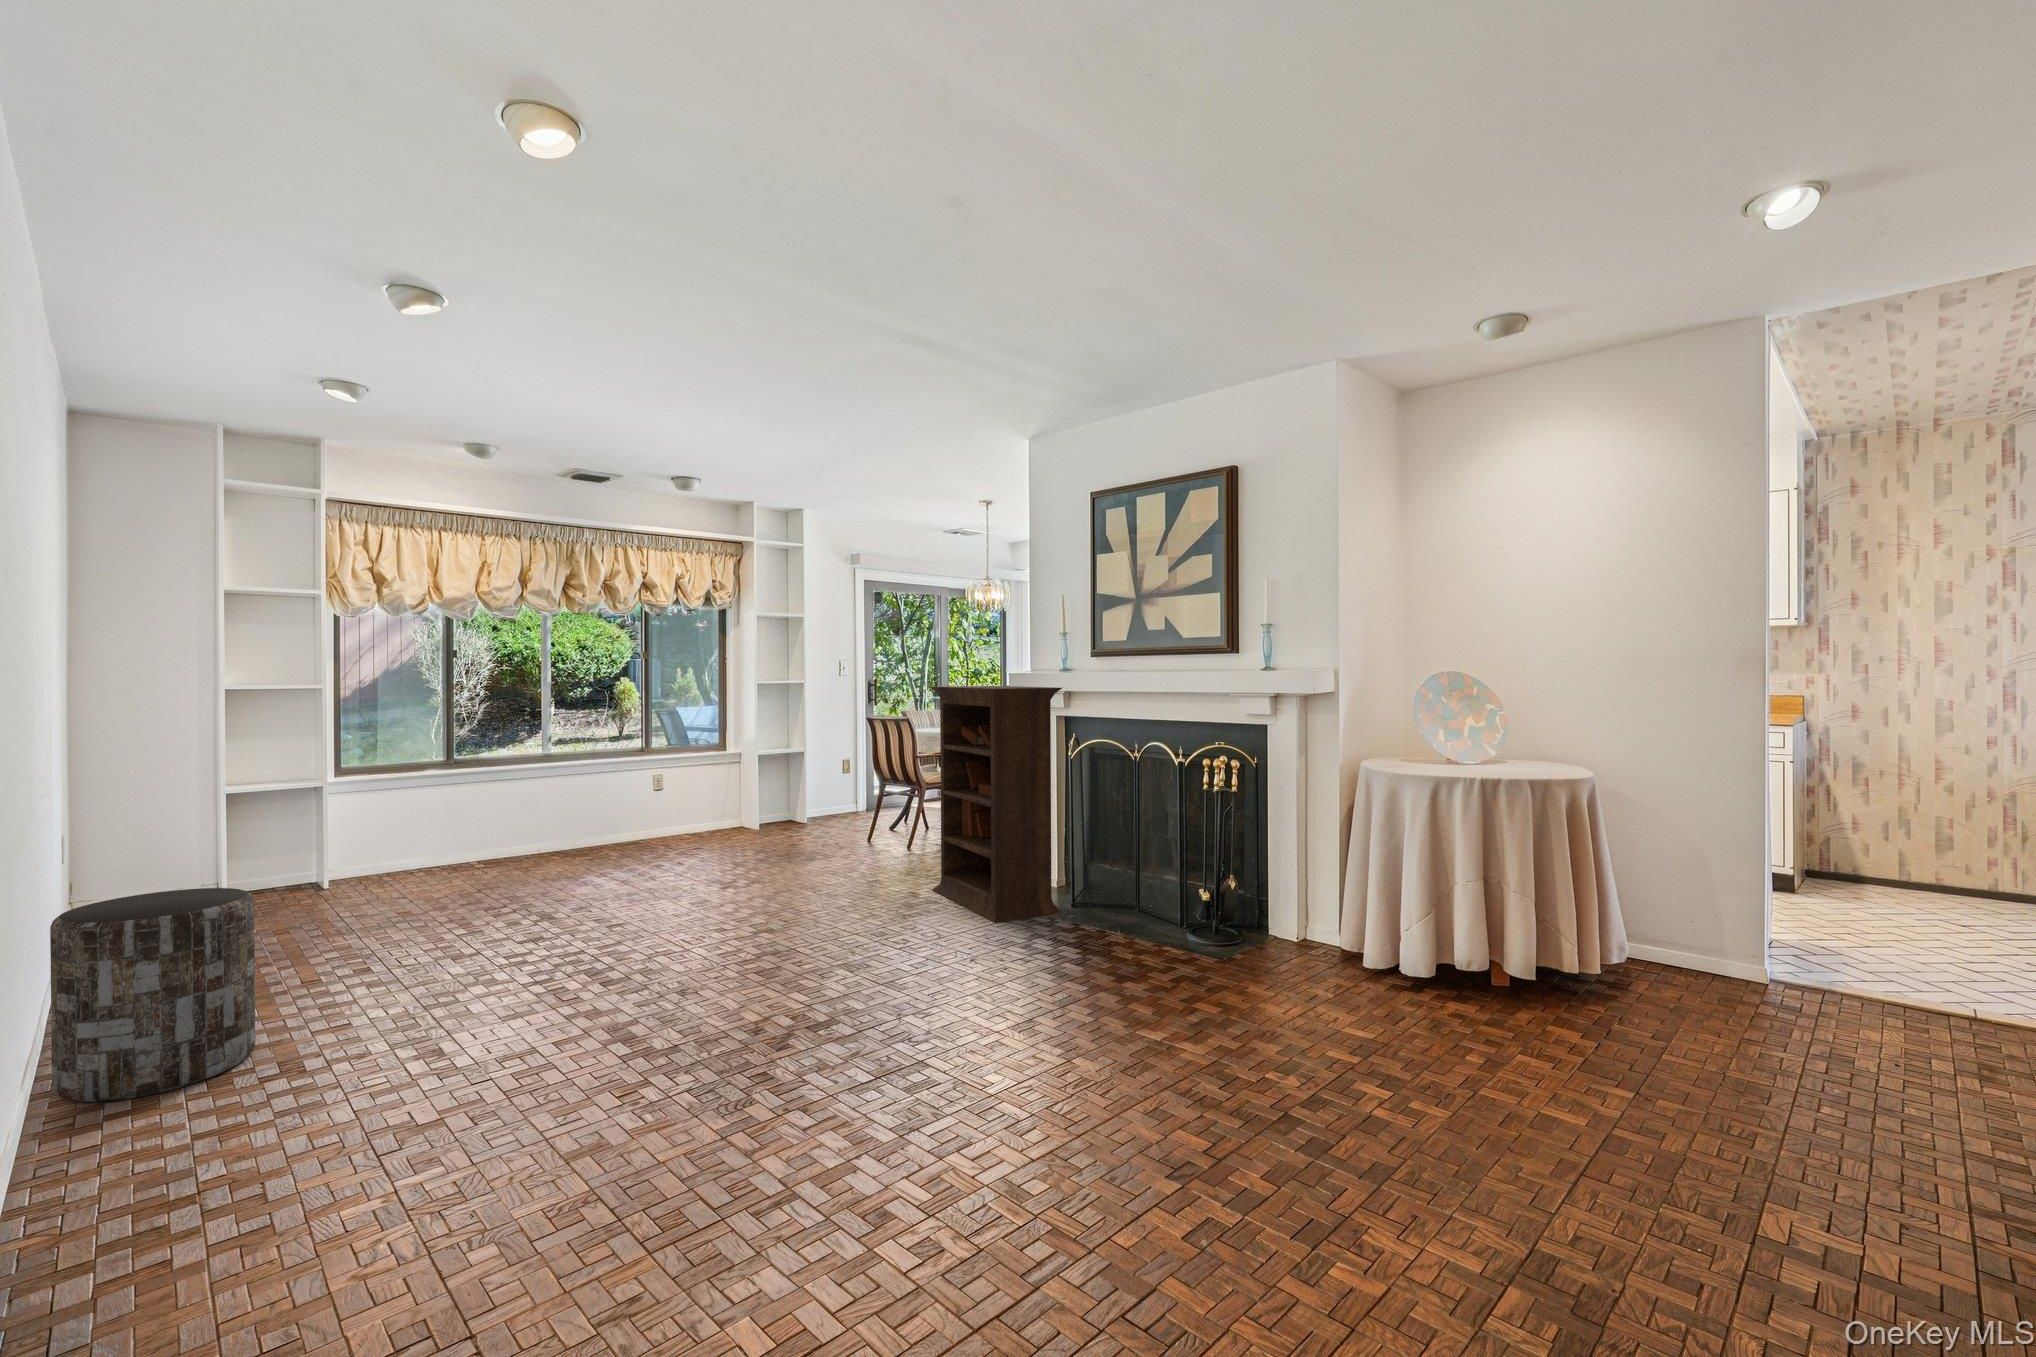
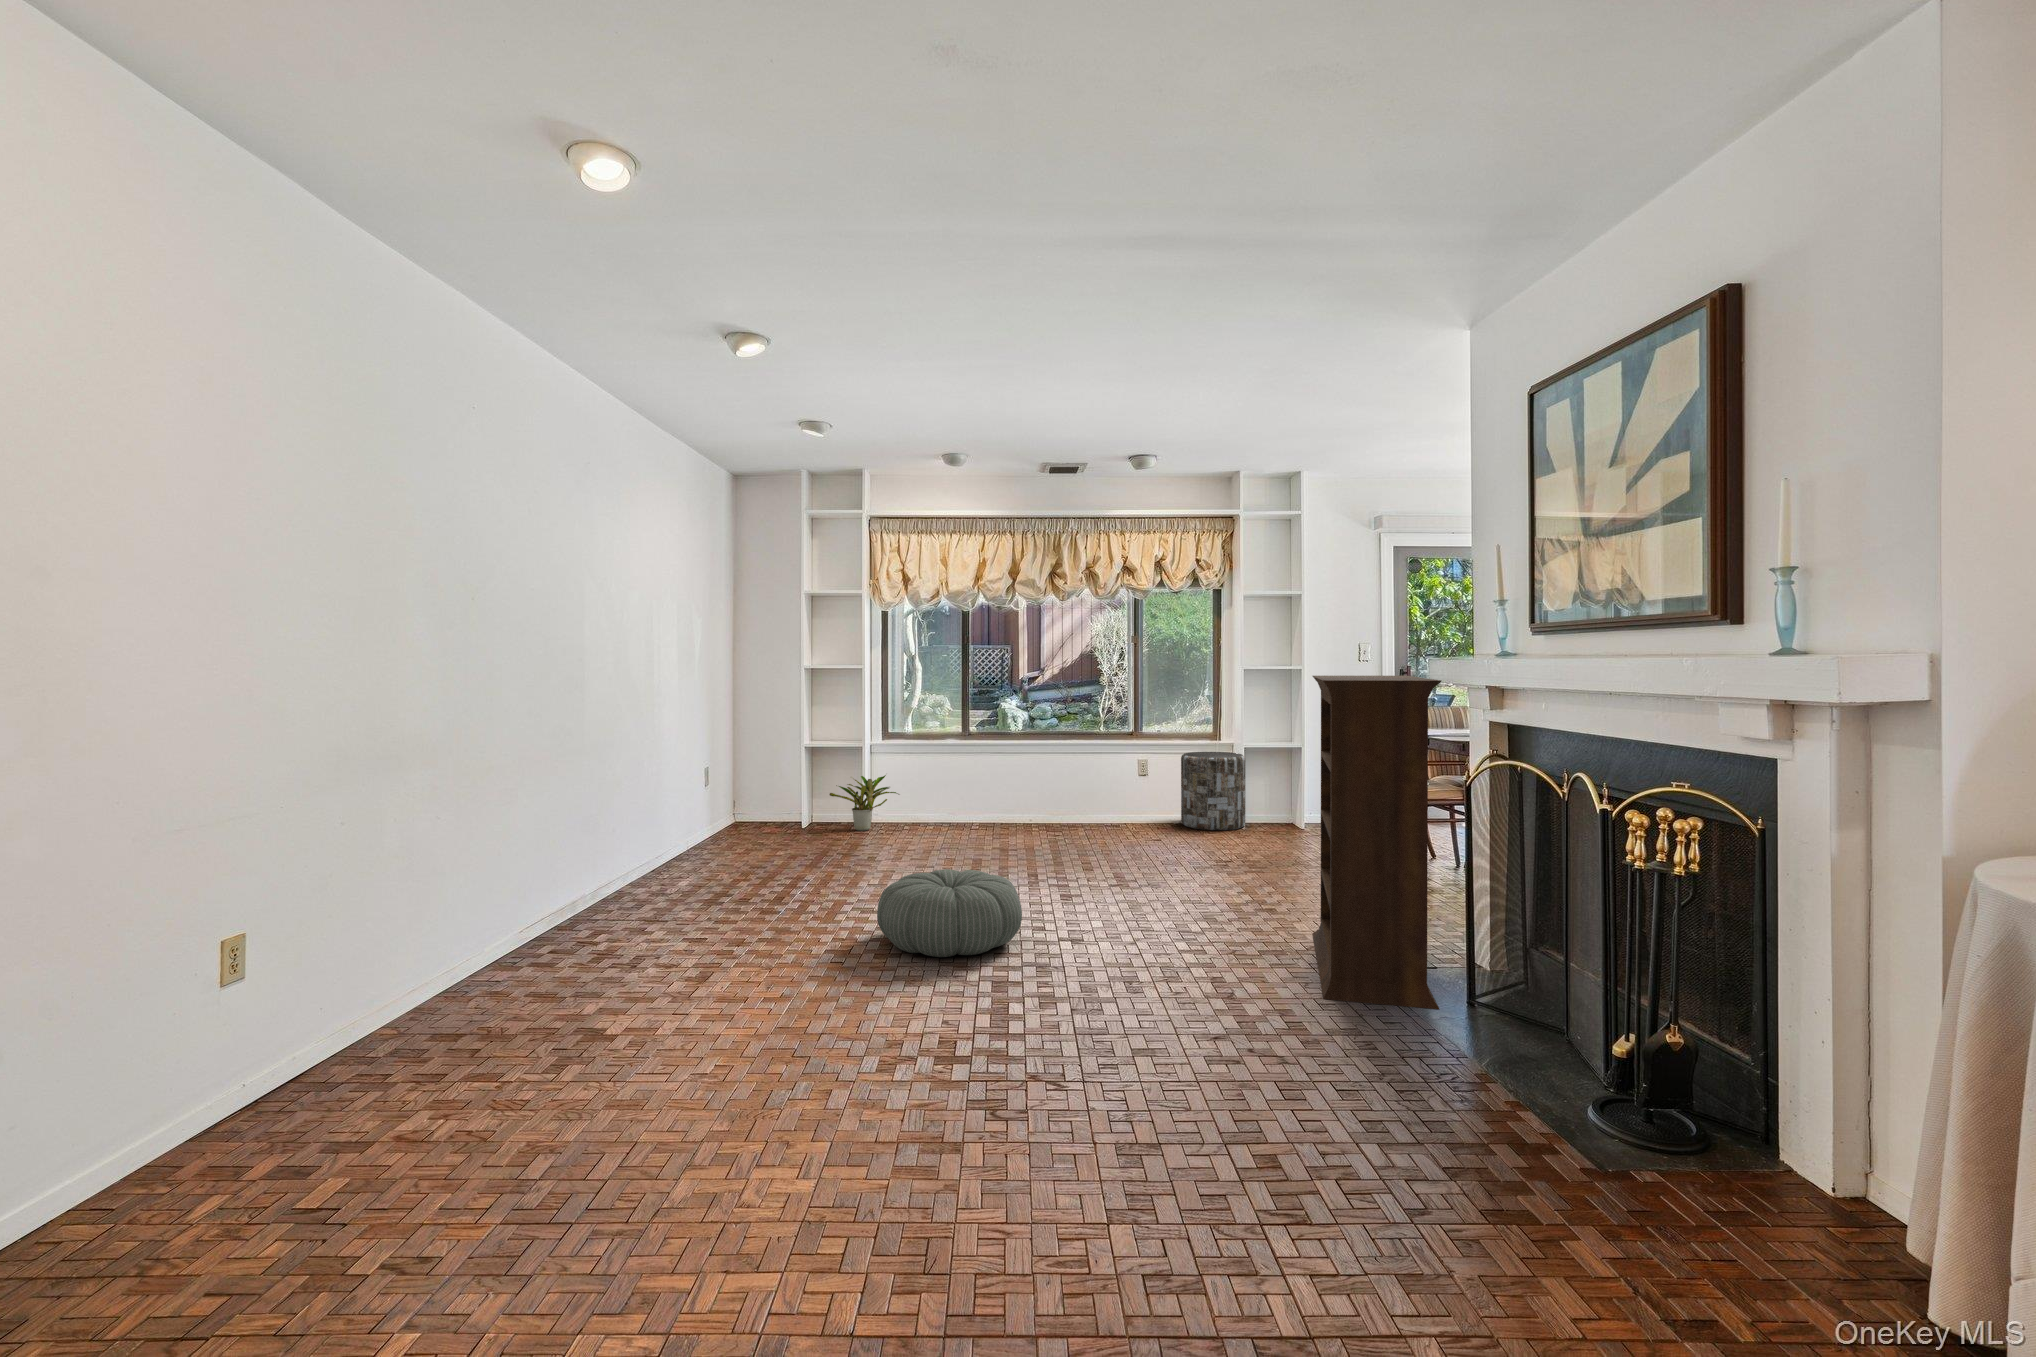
potted plant: none [279,815,384,891] -> present [829,775,898,831]
pouf: none [577,883,730,969] -> present [877,869,1022,957]
side table: present [50,888,255,1102] -> present [1181,752,1246,830]

